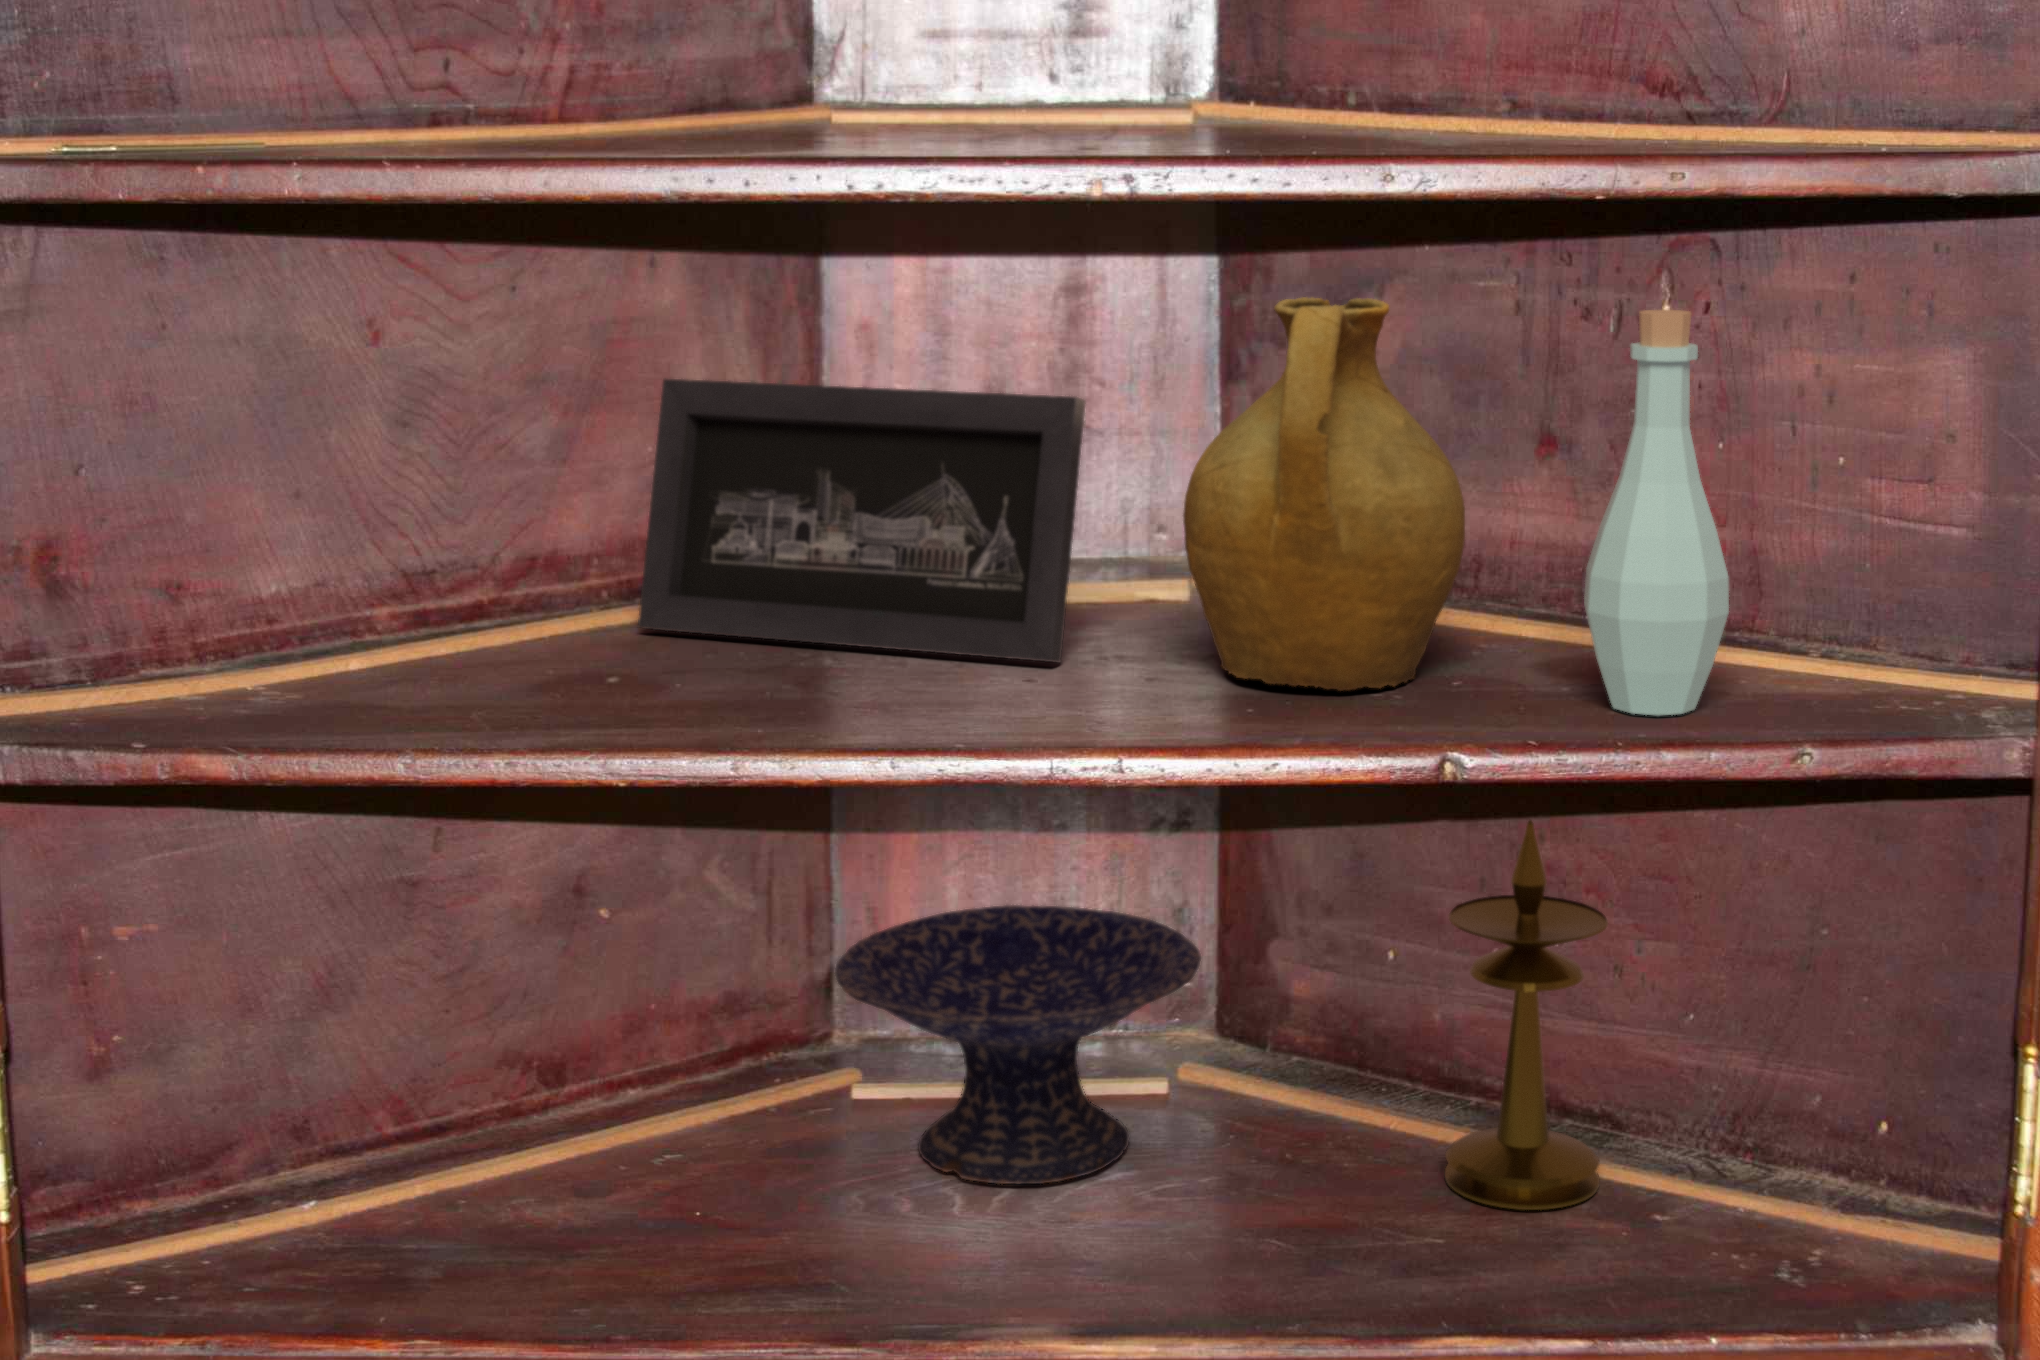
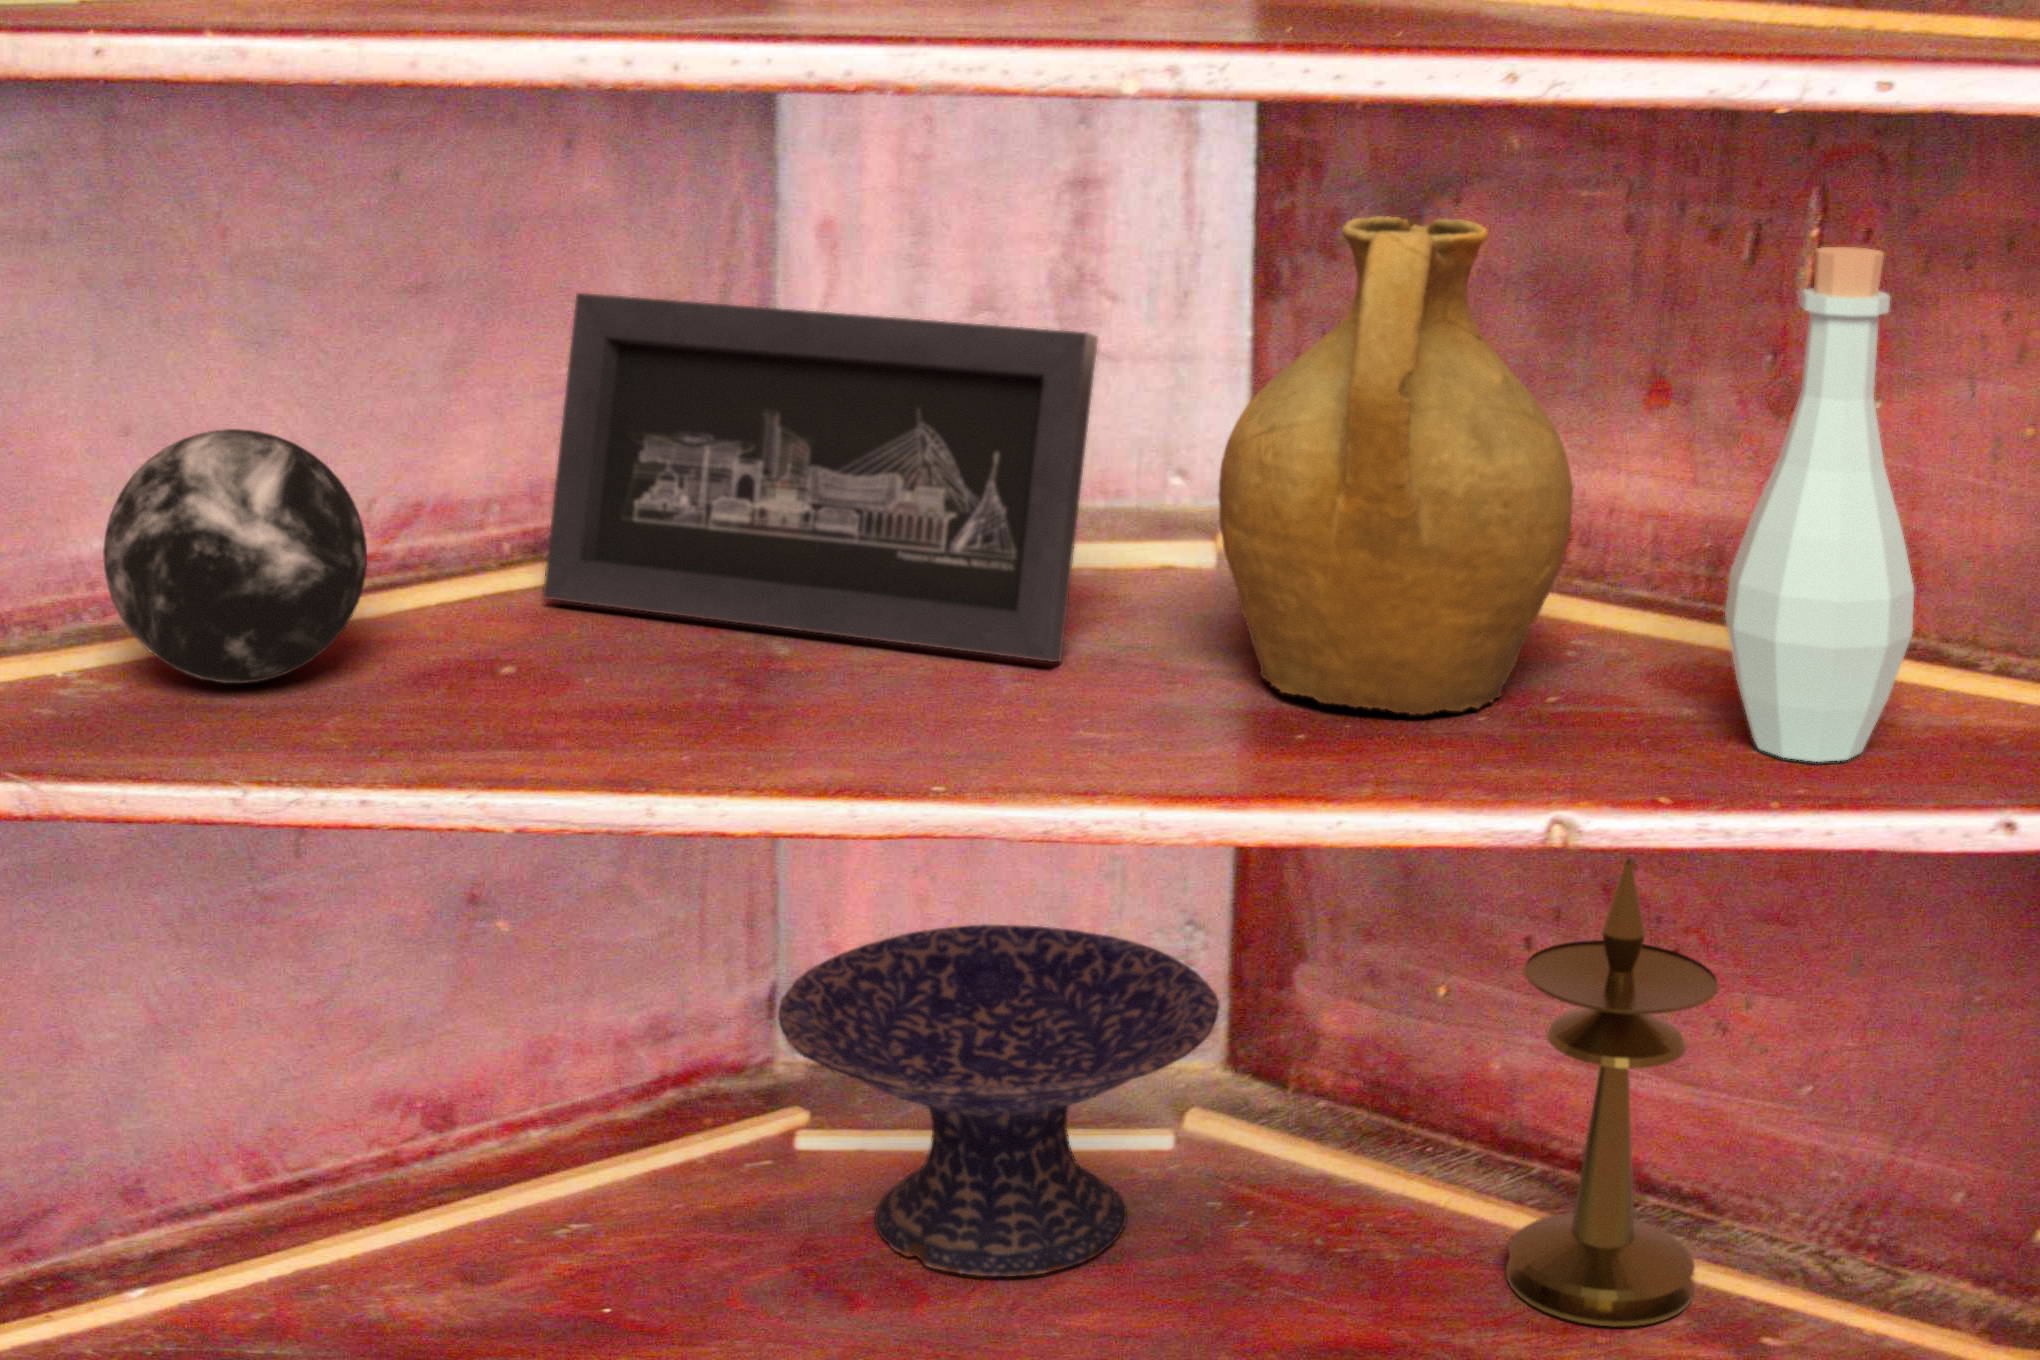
decorative orb: none [292,485,500,687] -> present [103,429,367,683]

